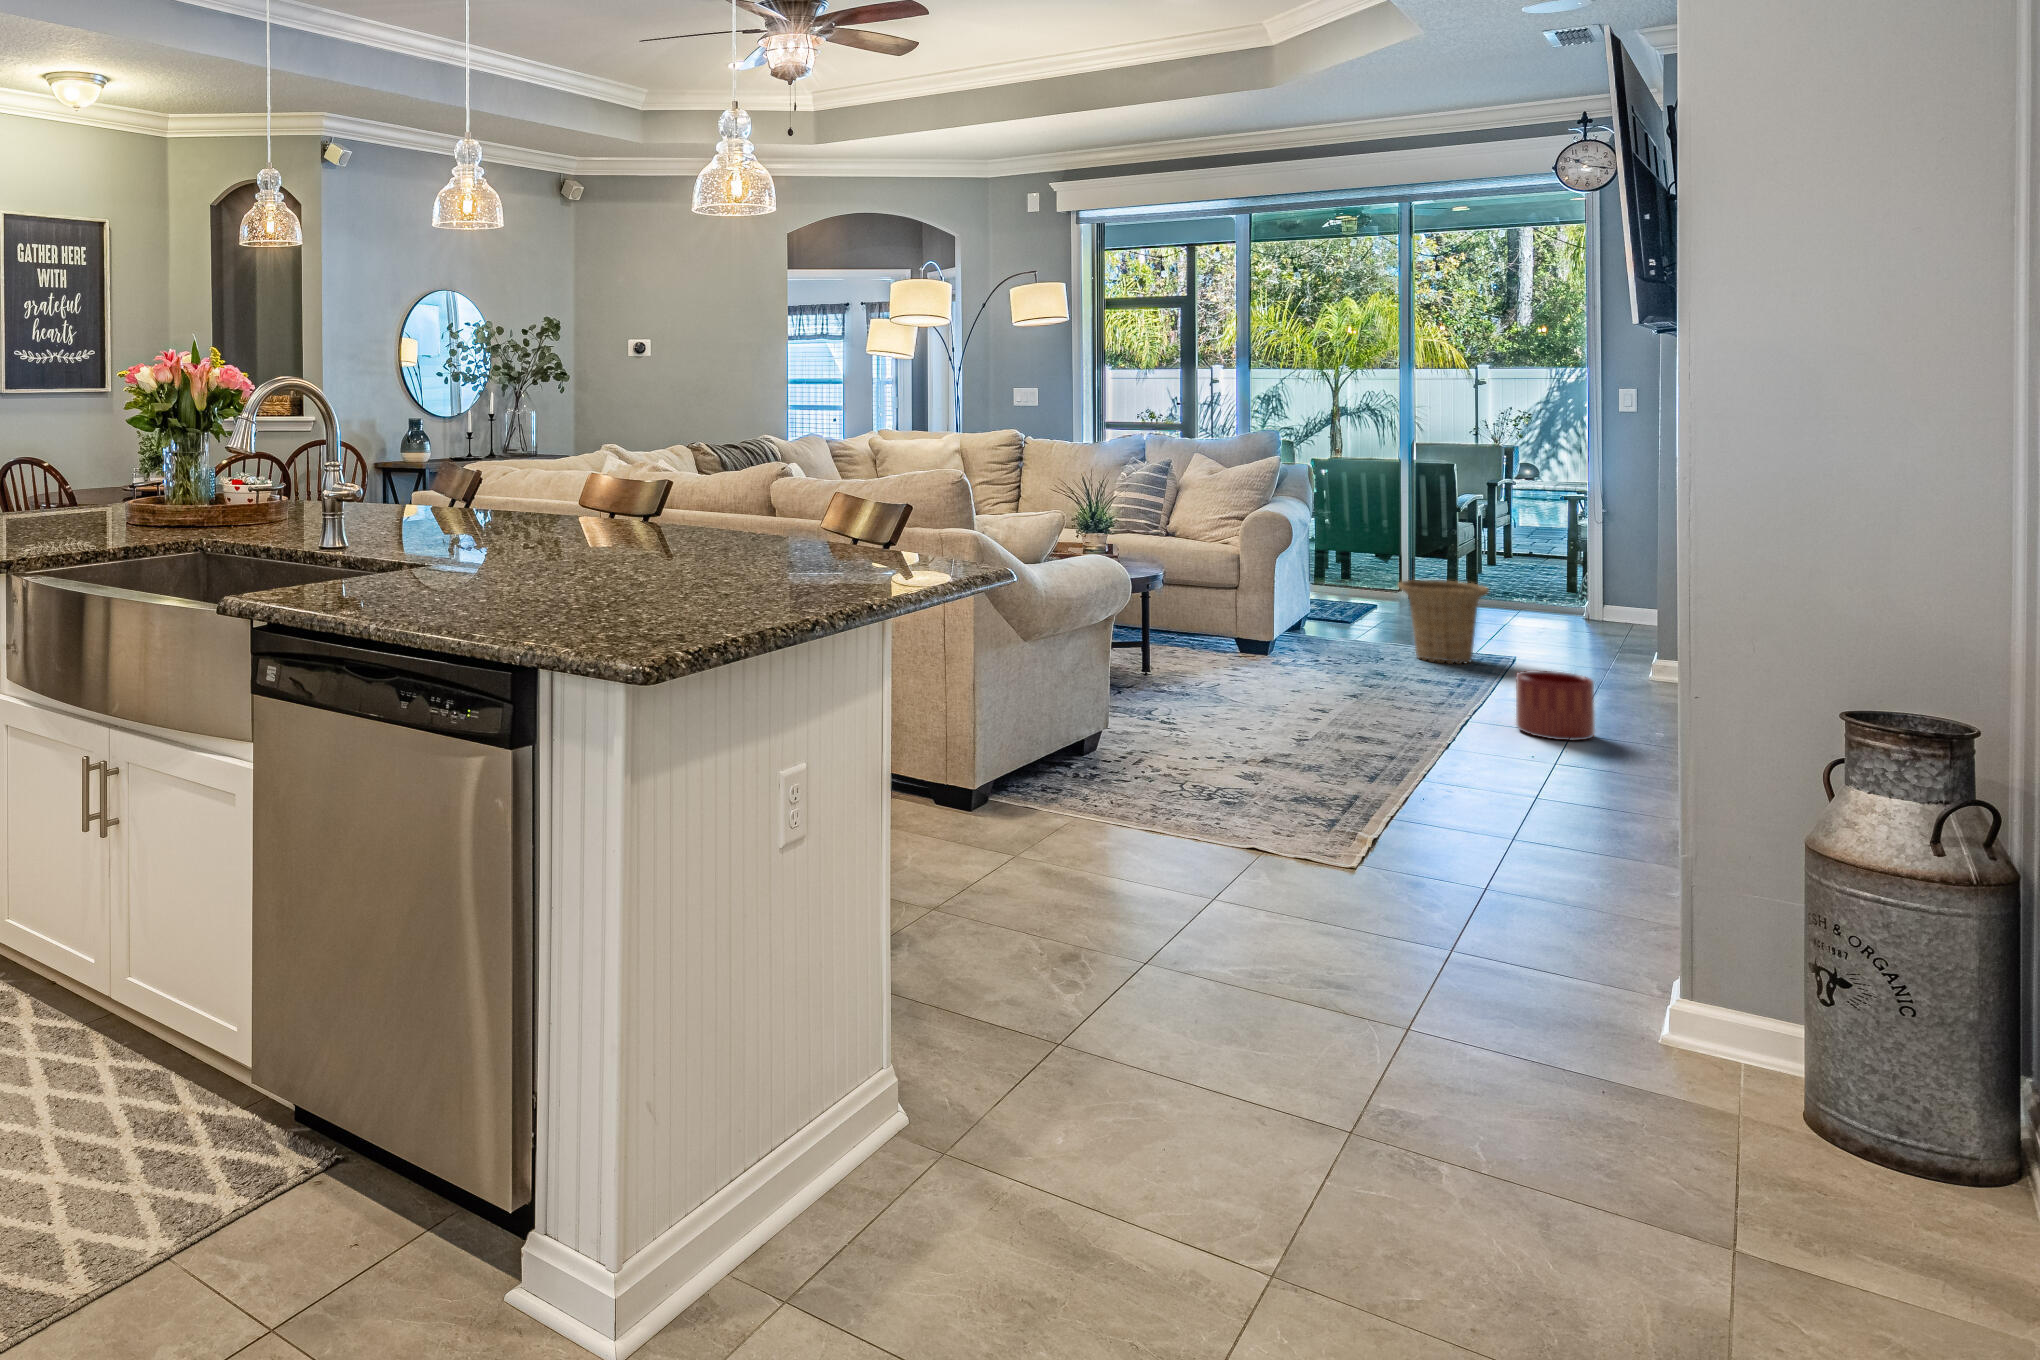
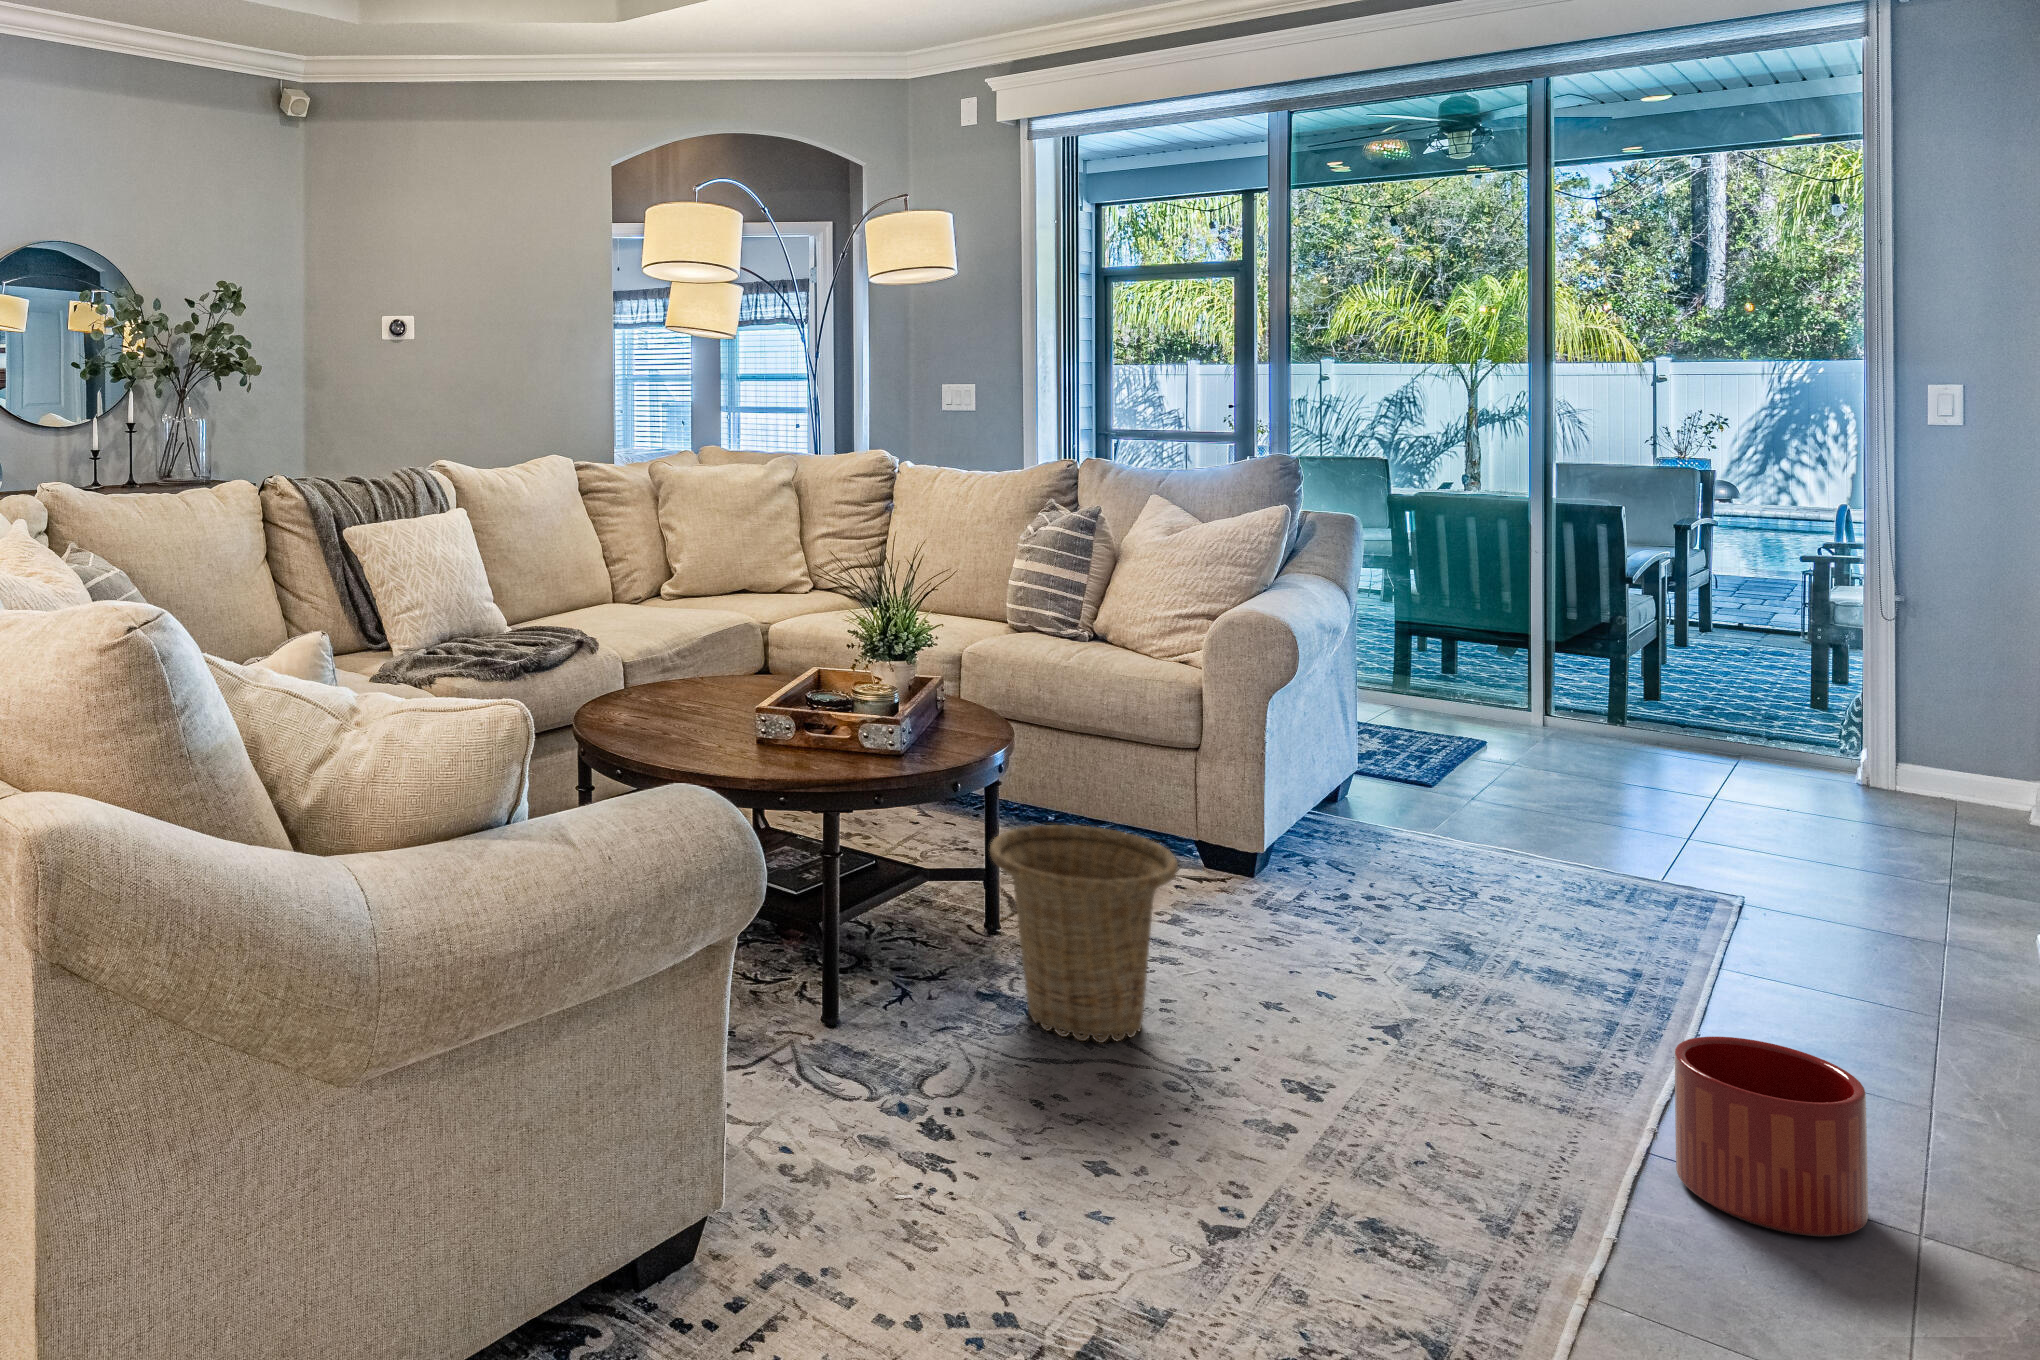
basket: present [1398,580,1489,663] -> present [990,825,1178,1042]

